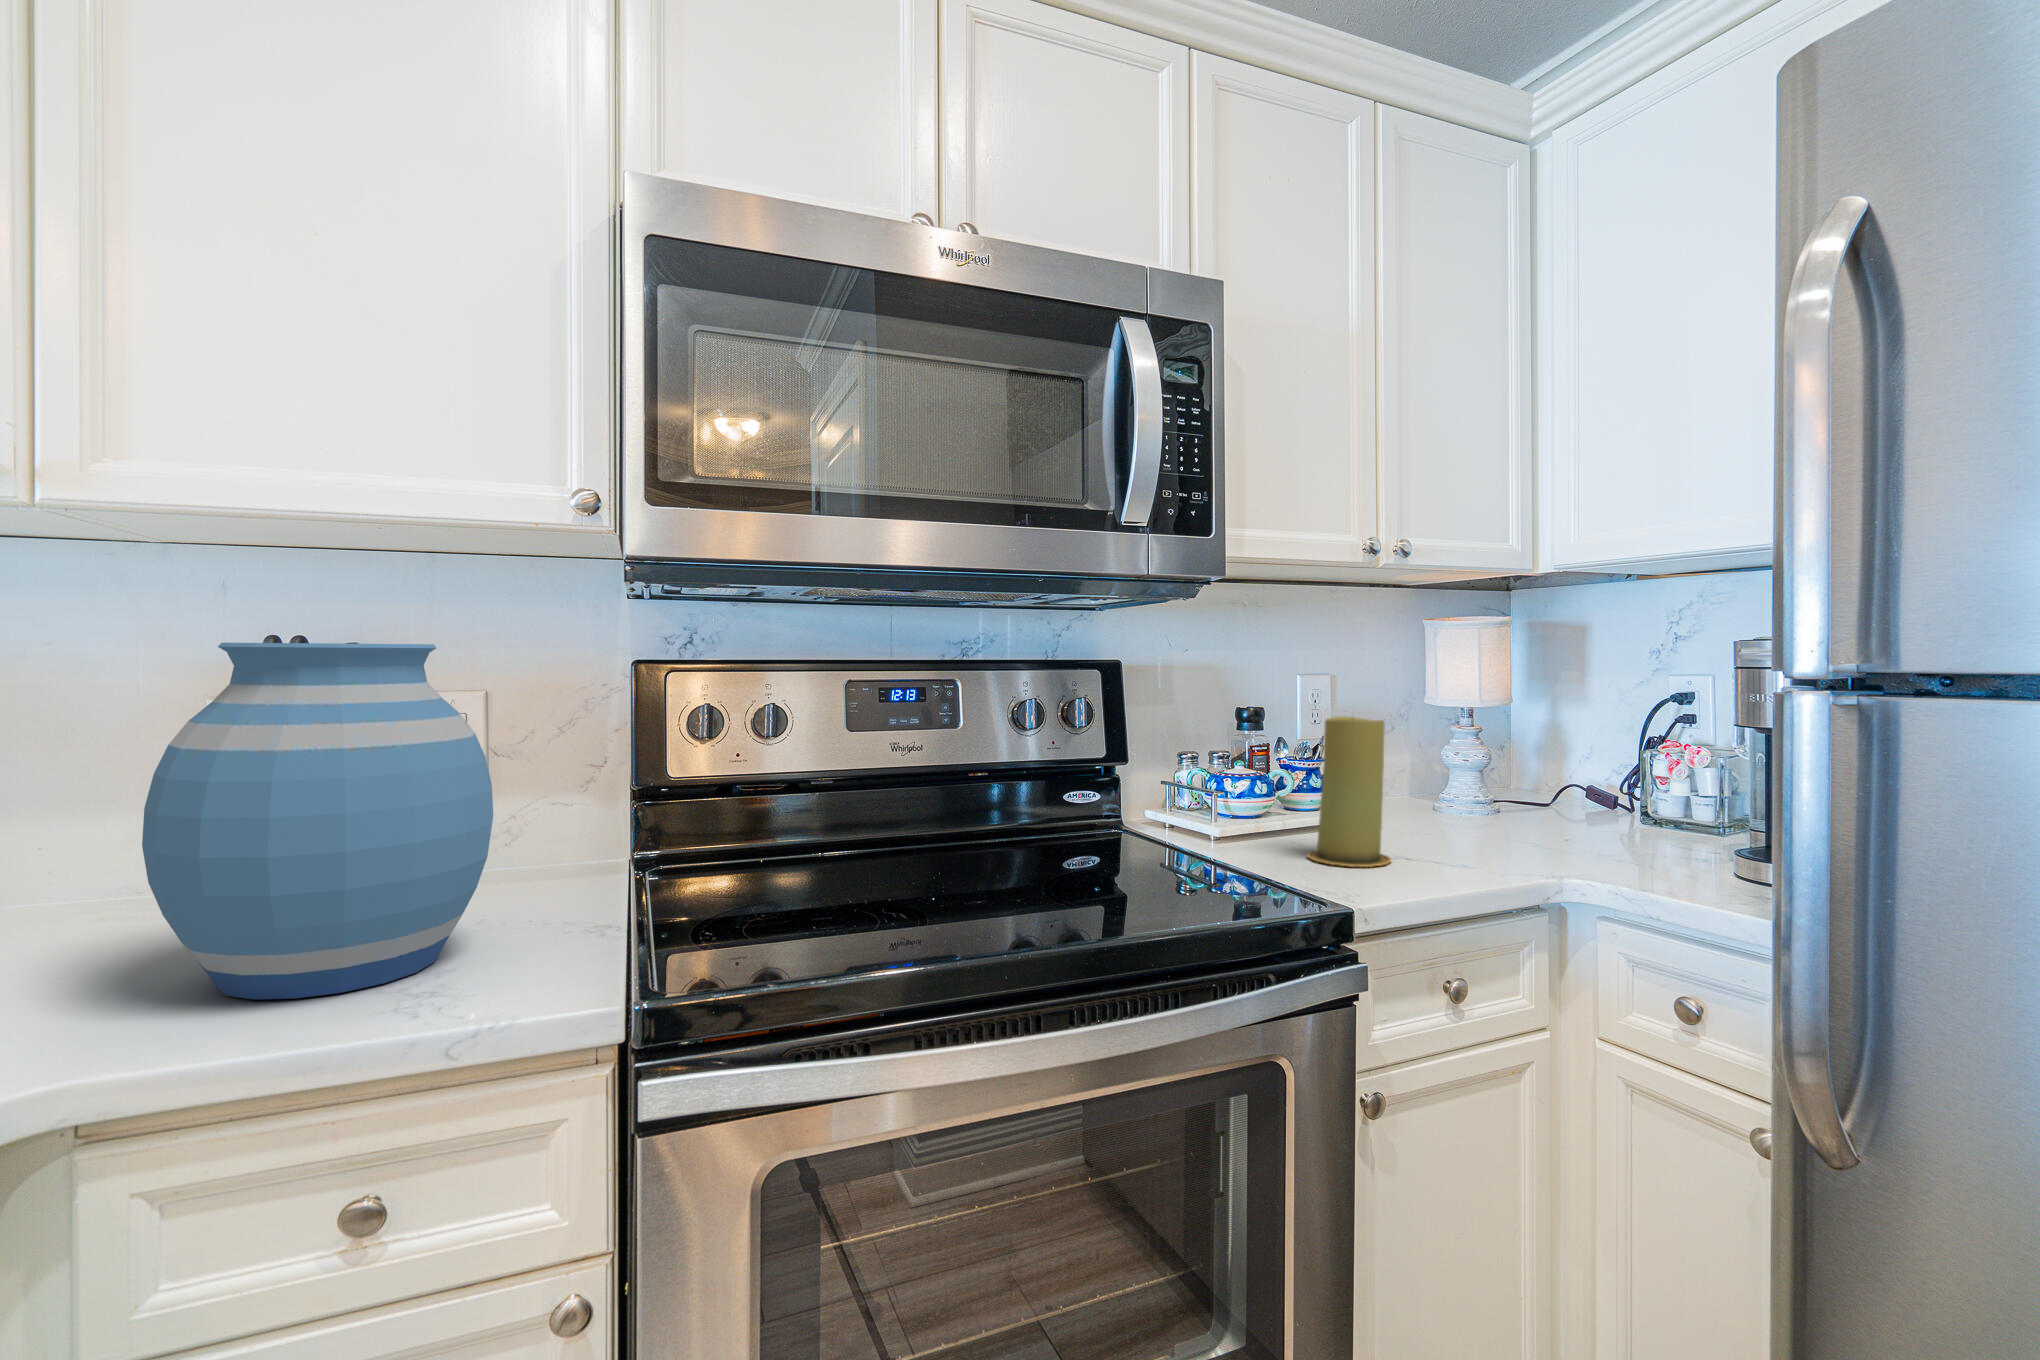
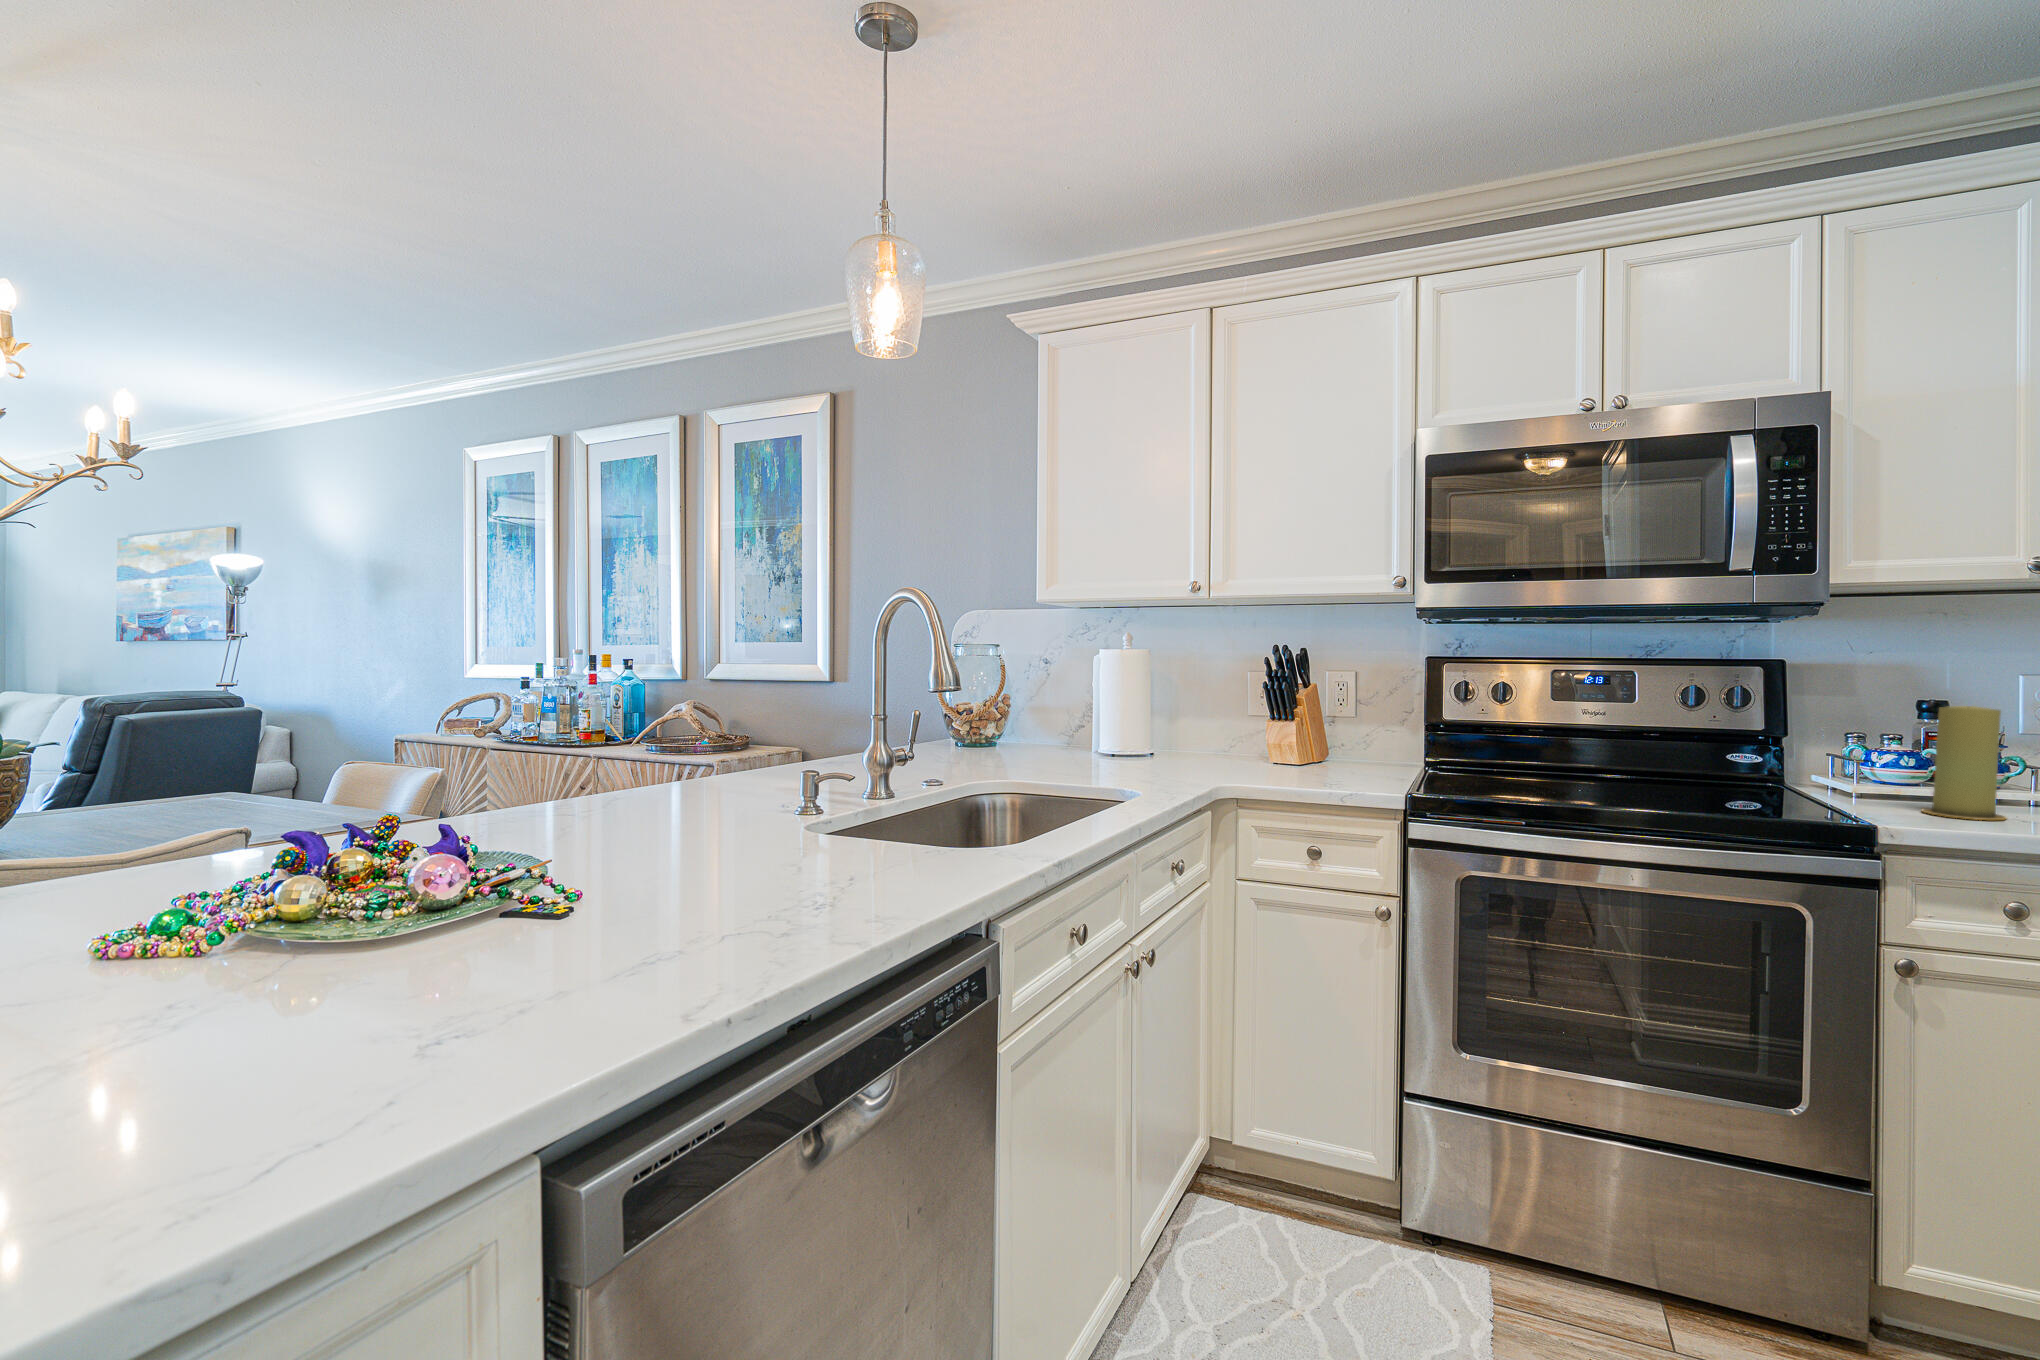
vase: present [142,643,493,999] -> none [1243,648,1359,782]

